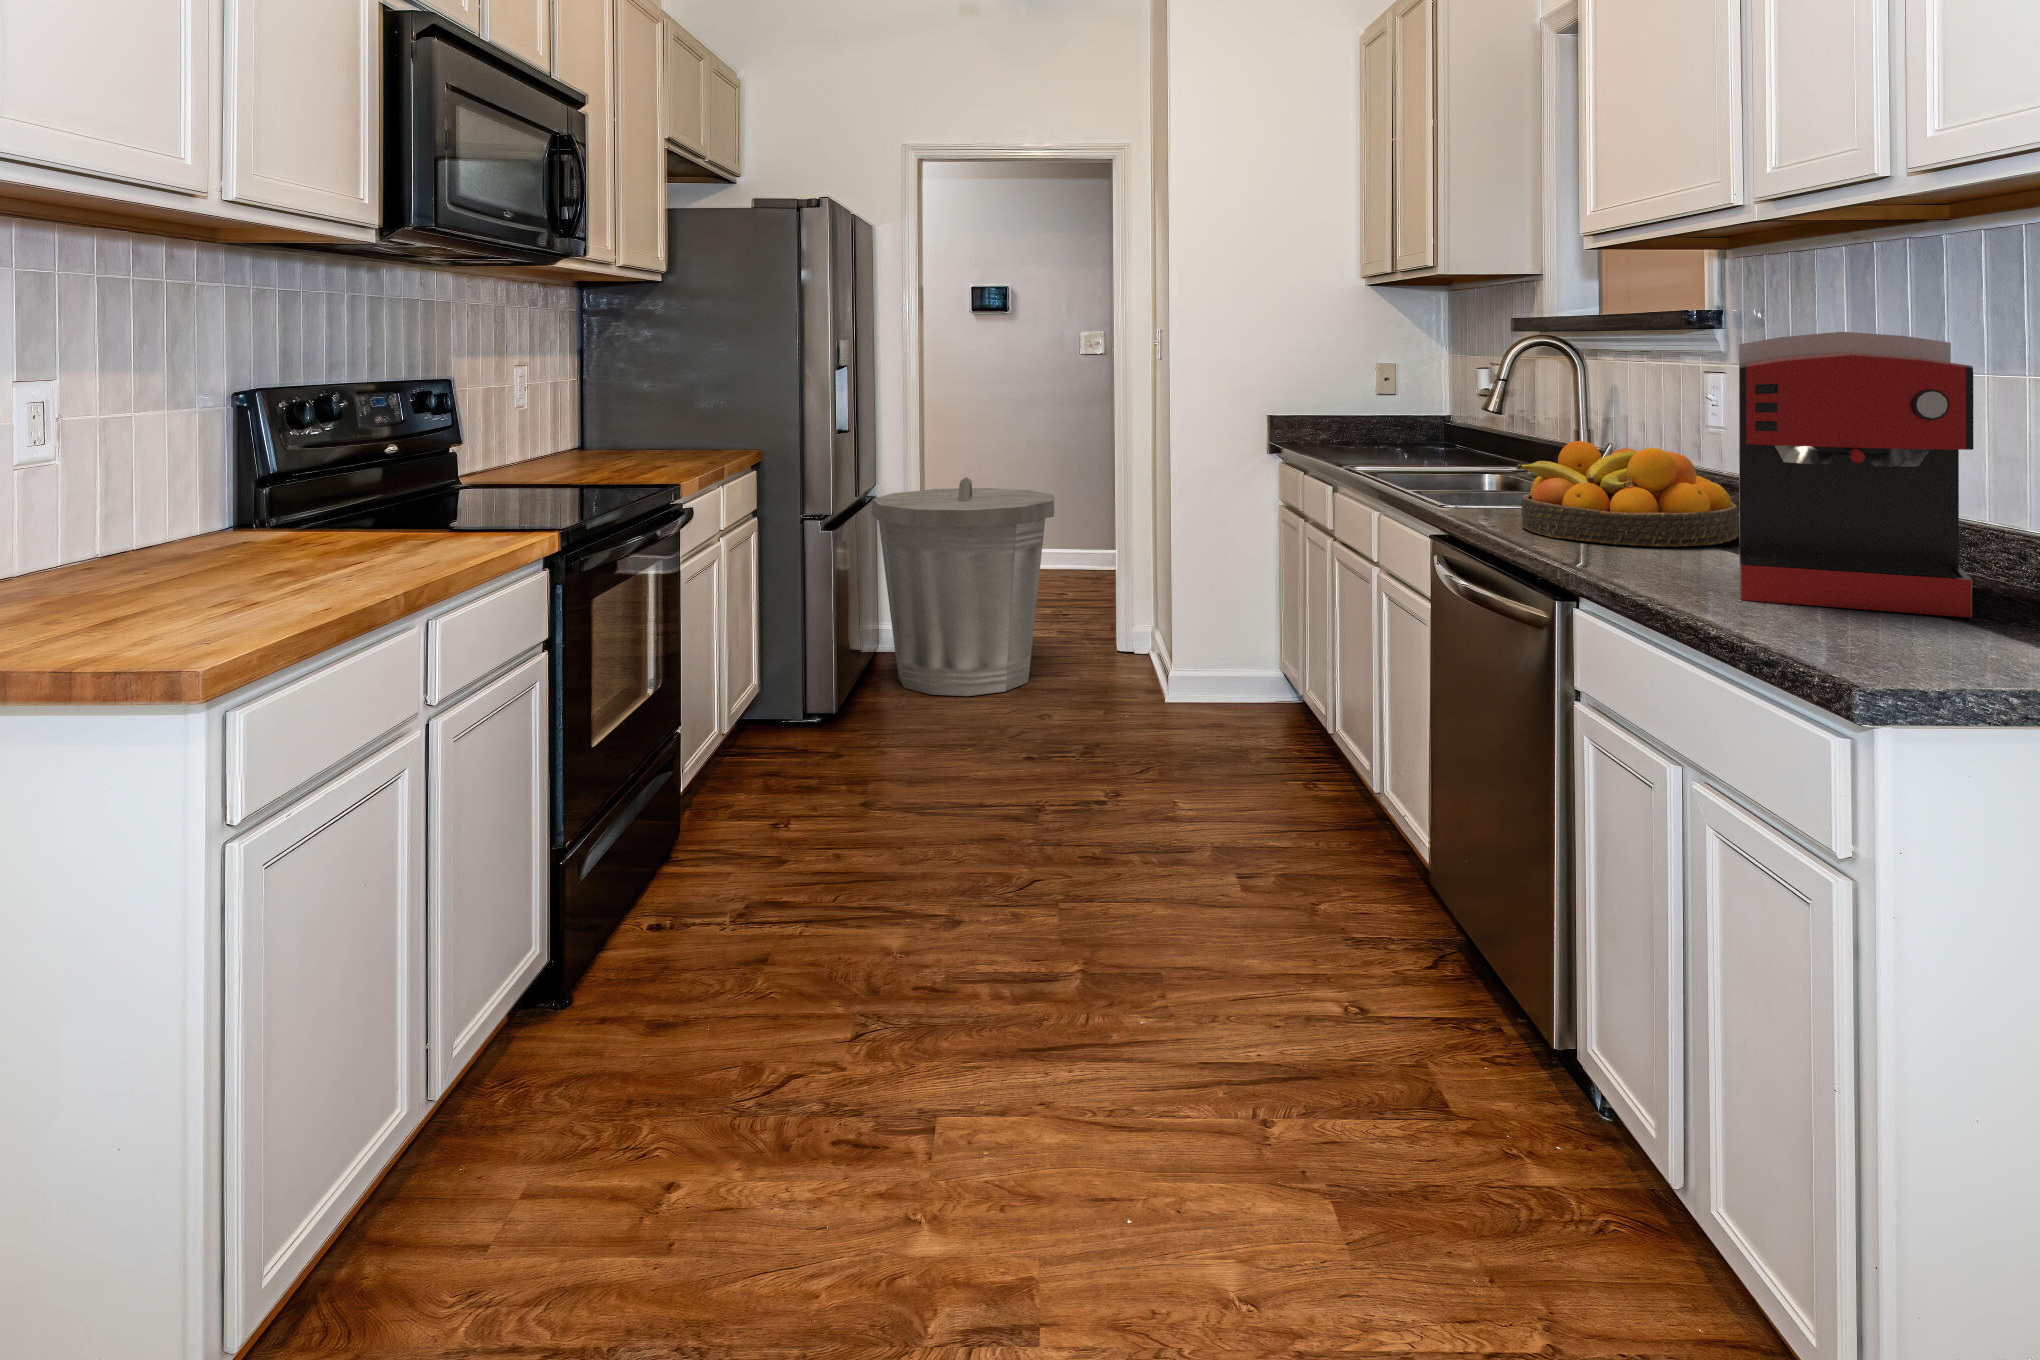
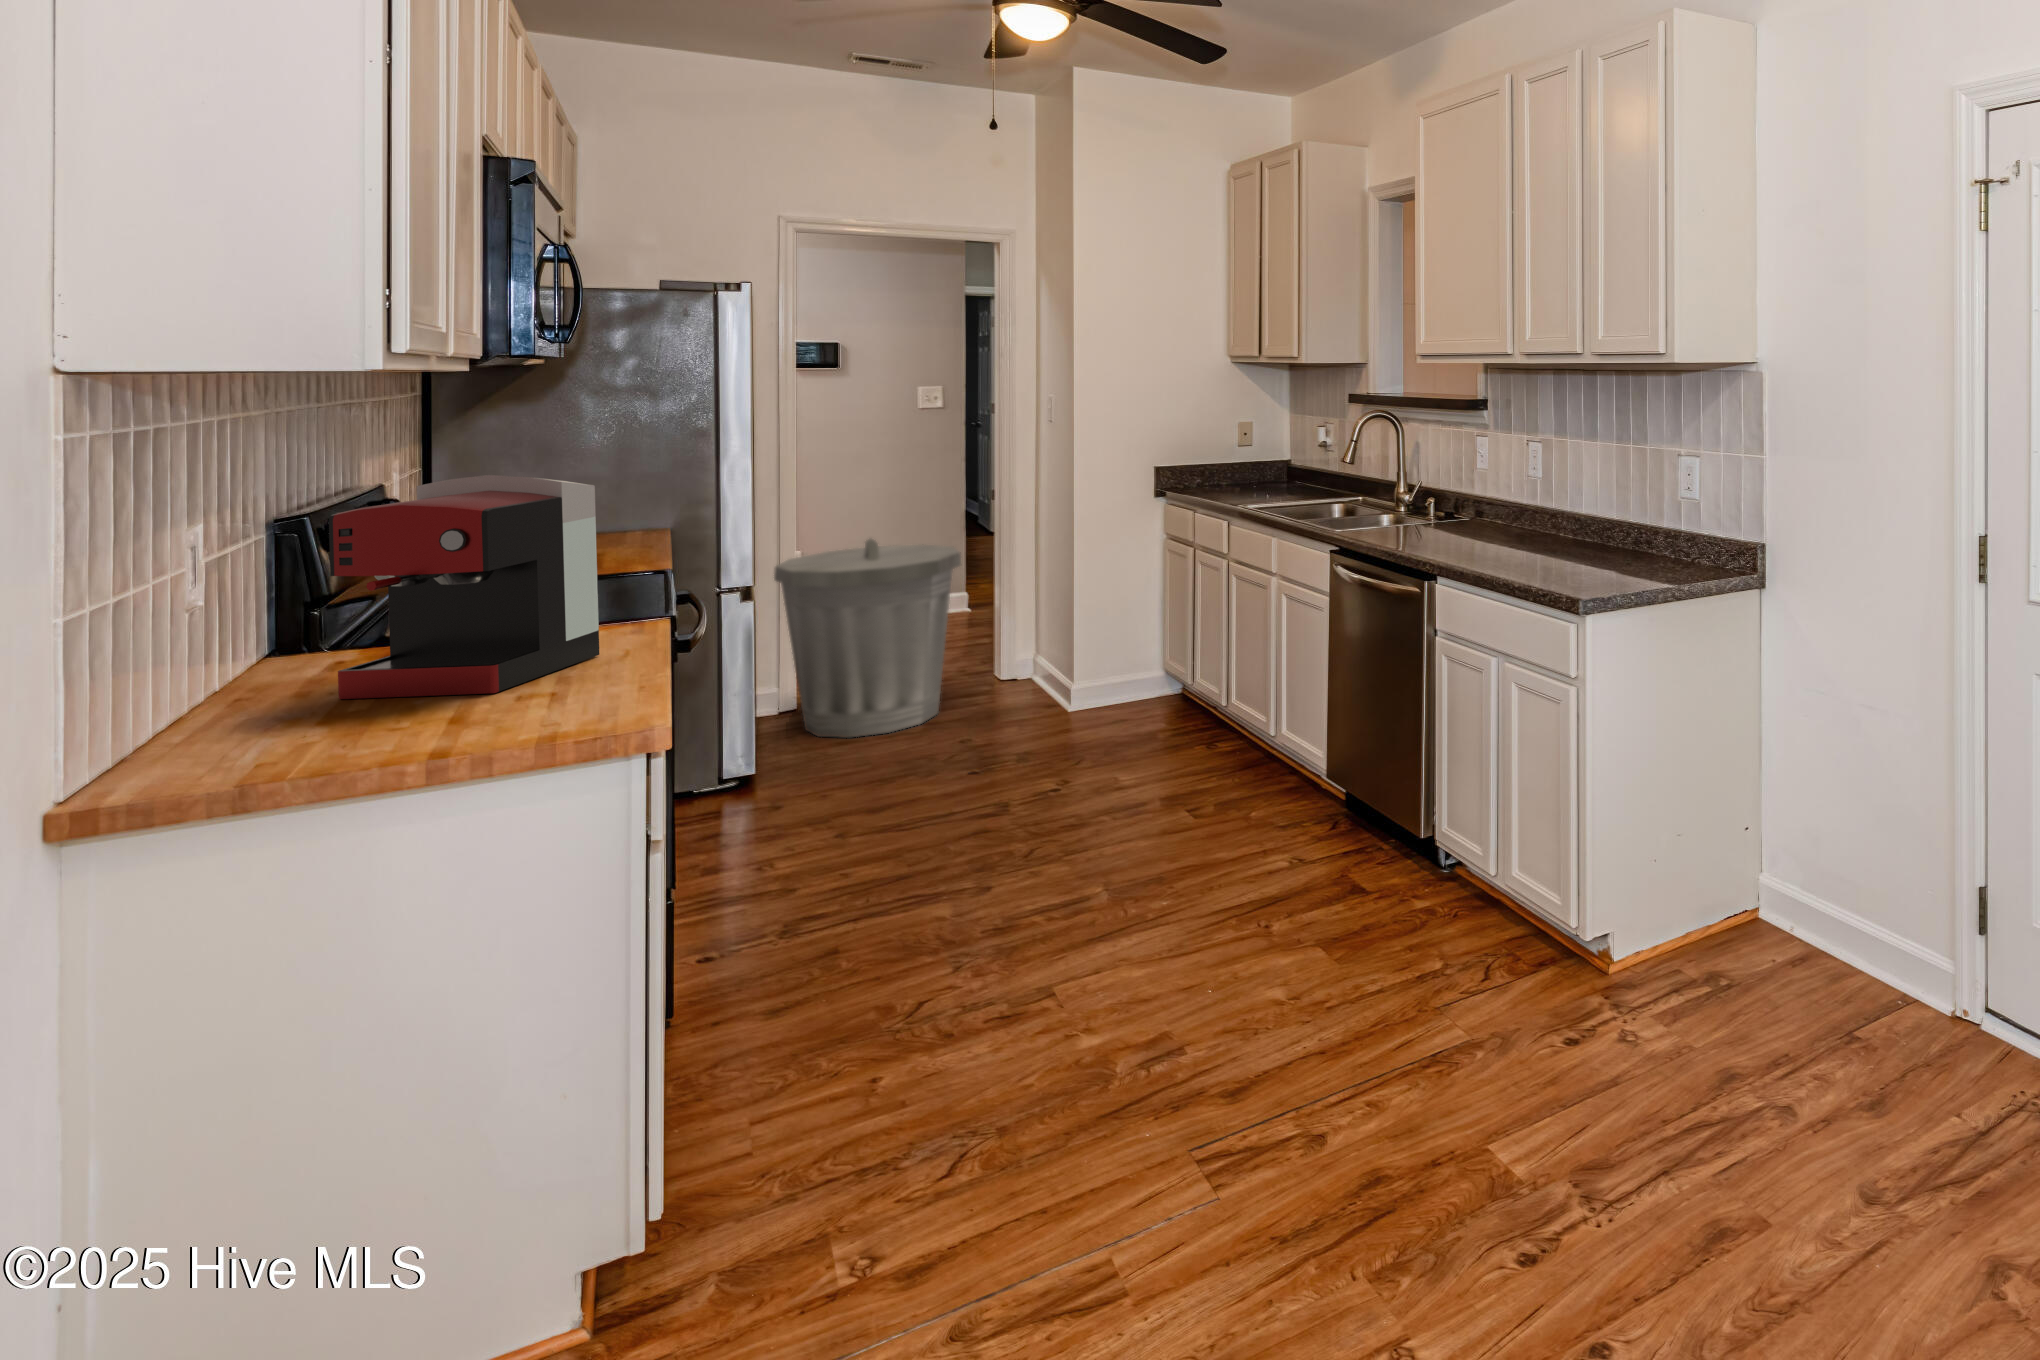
coffee maker: present [1739,332,1974,617] -> present [329,475,599,699]
fruit bowl: present [1516,441,1739,547] -> none [1381,485,1502,546]

